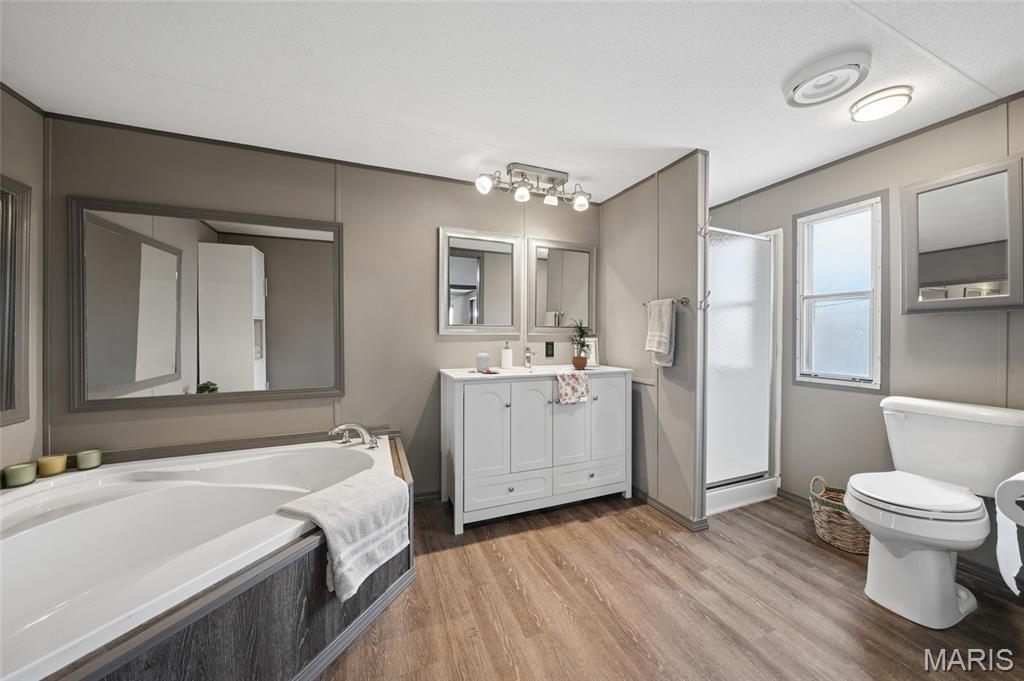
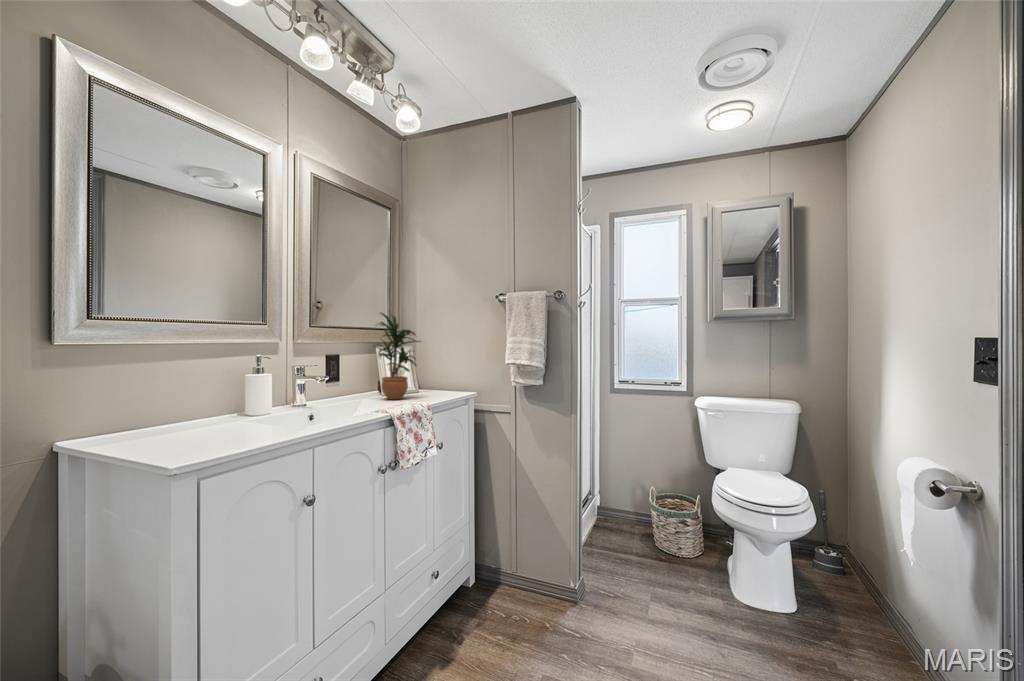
jar: present [472,350,499,373] -> none [165,379,265,436]

